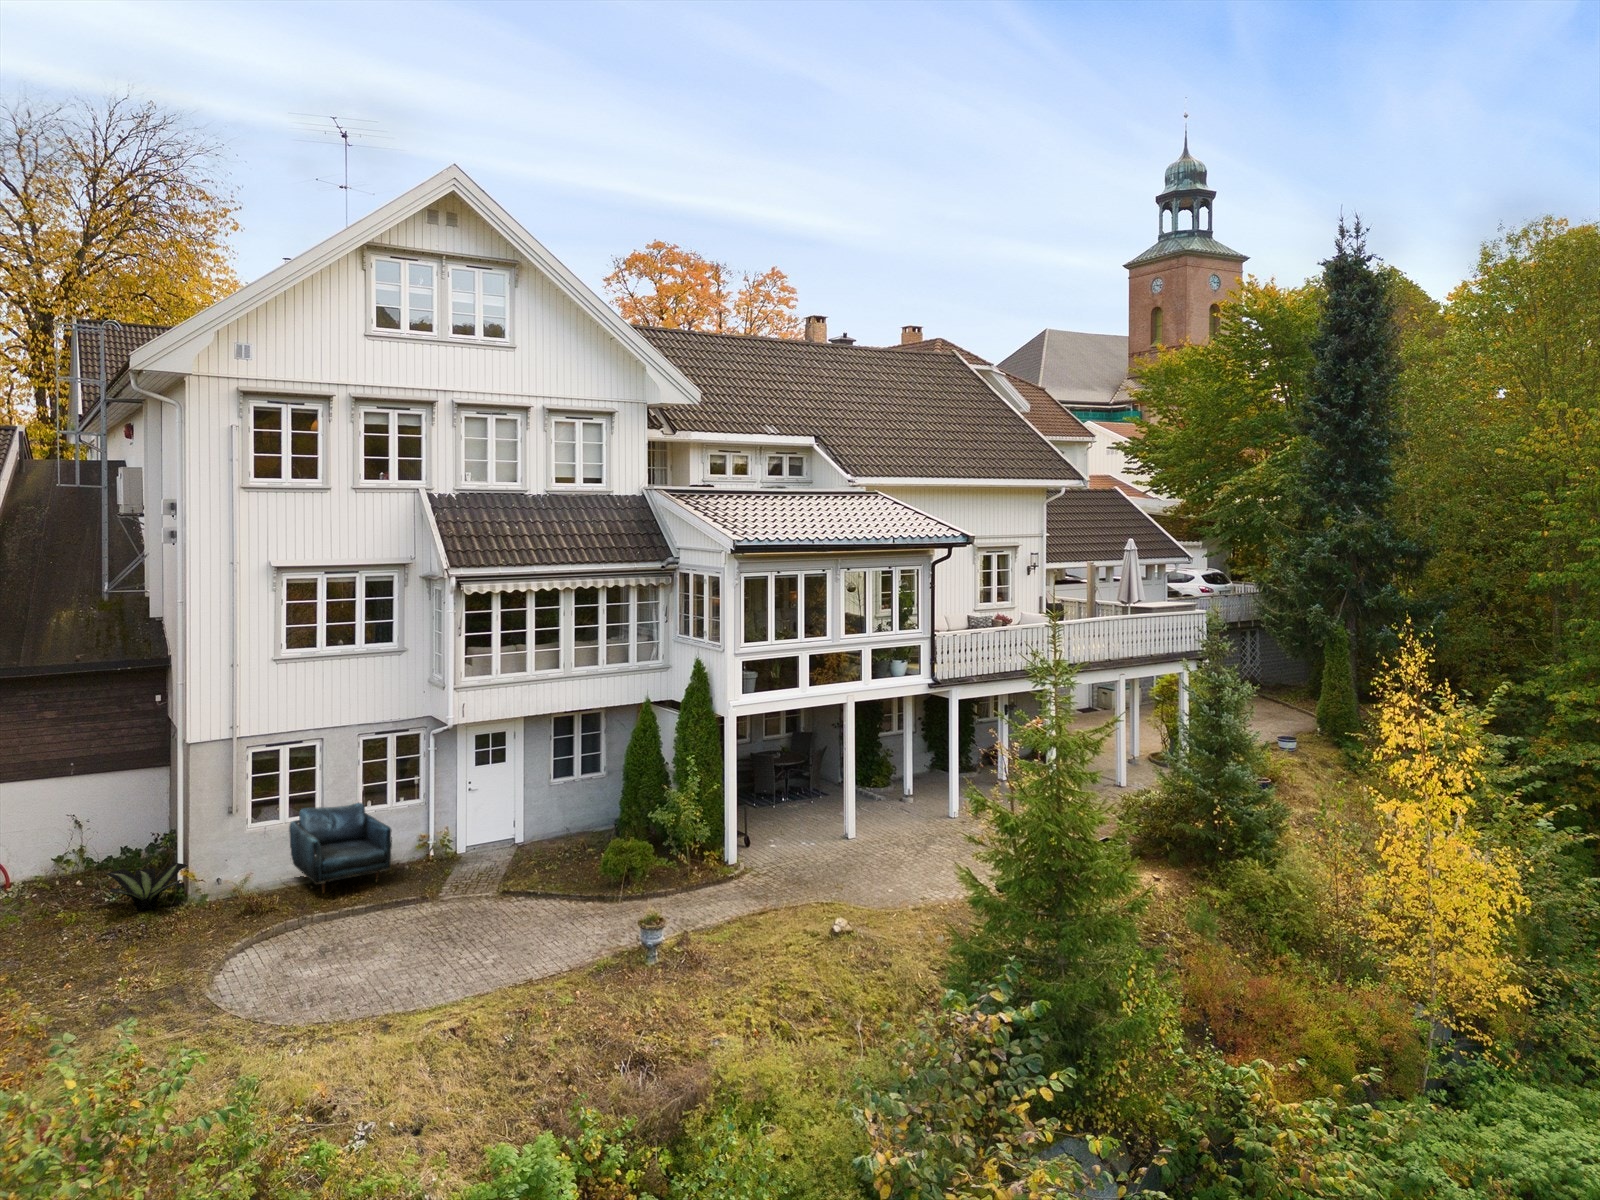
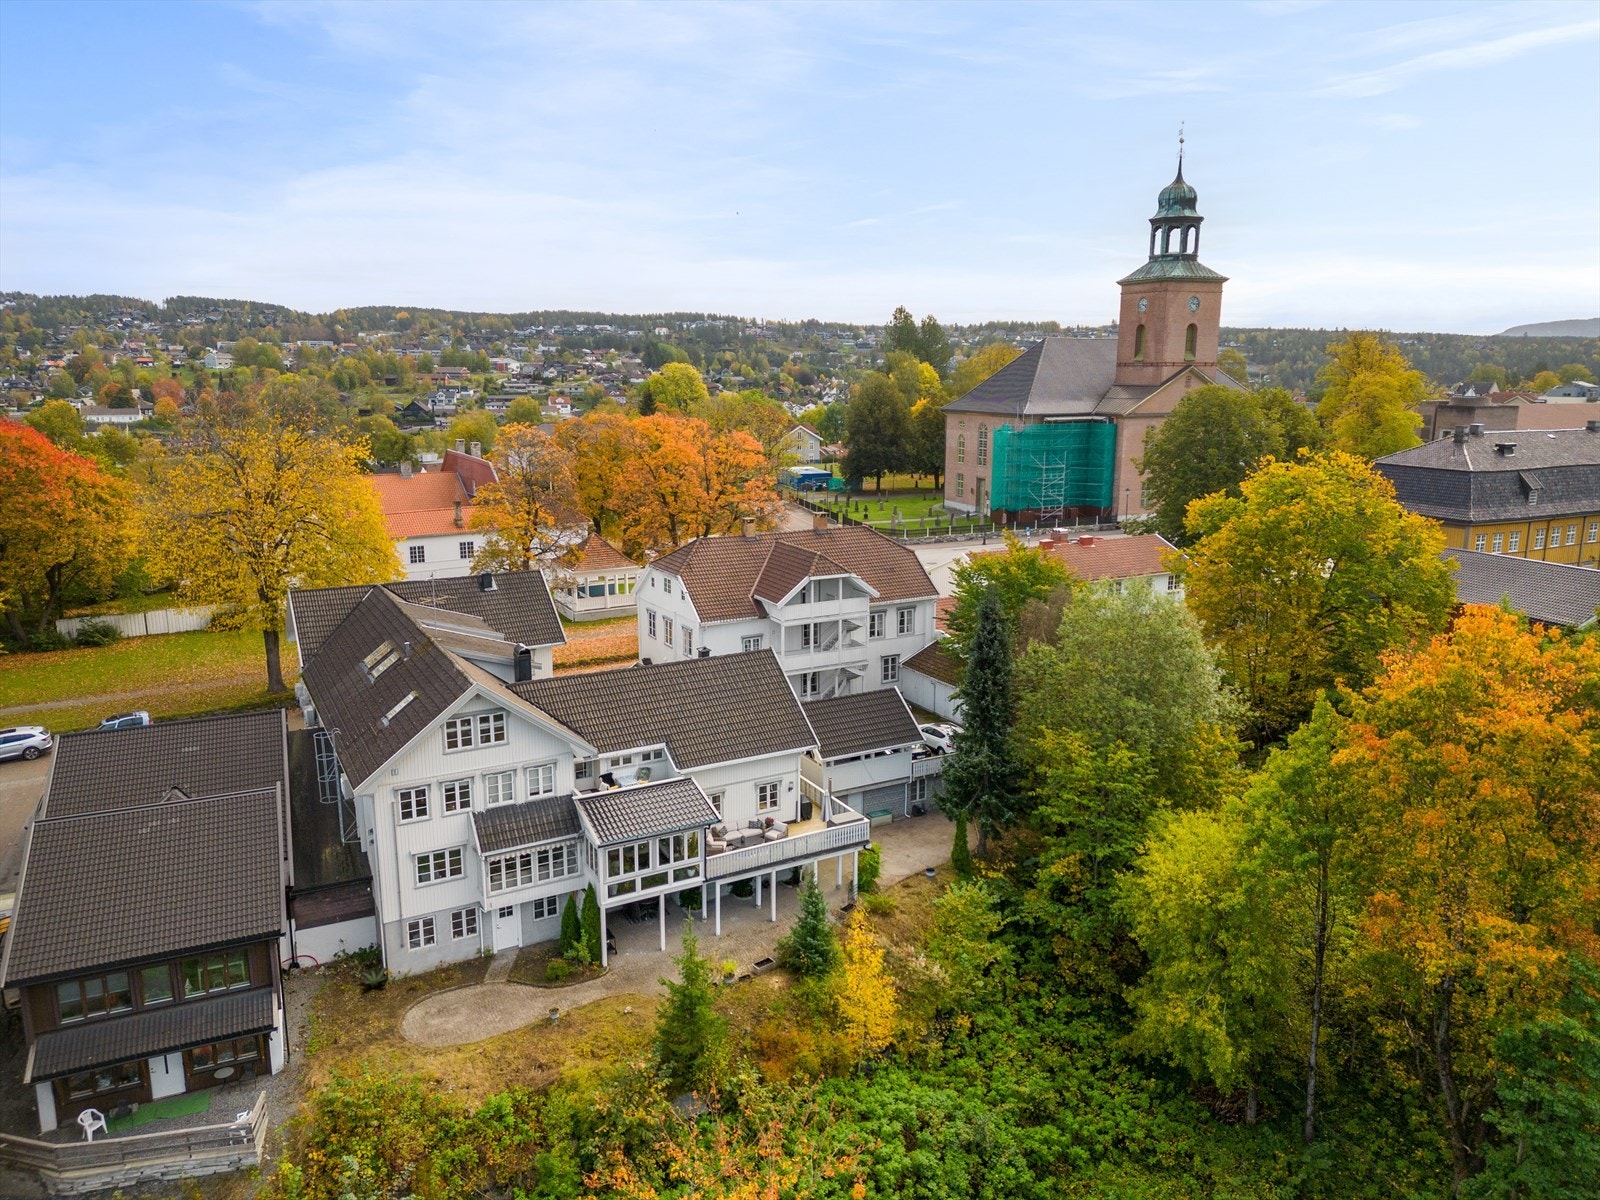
armchair: present [289,803,392,894] -> none [425,940,464,981]

